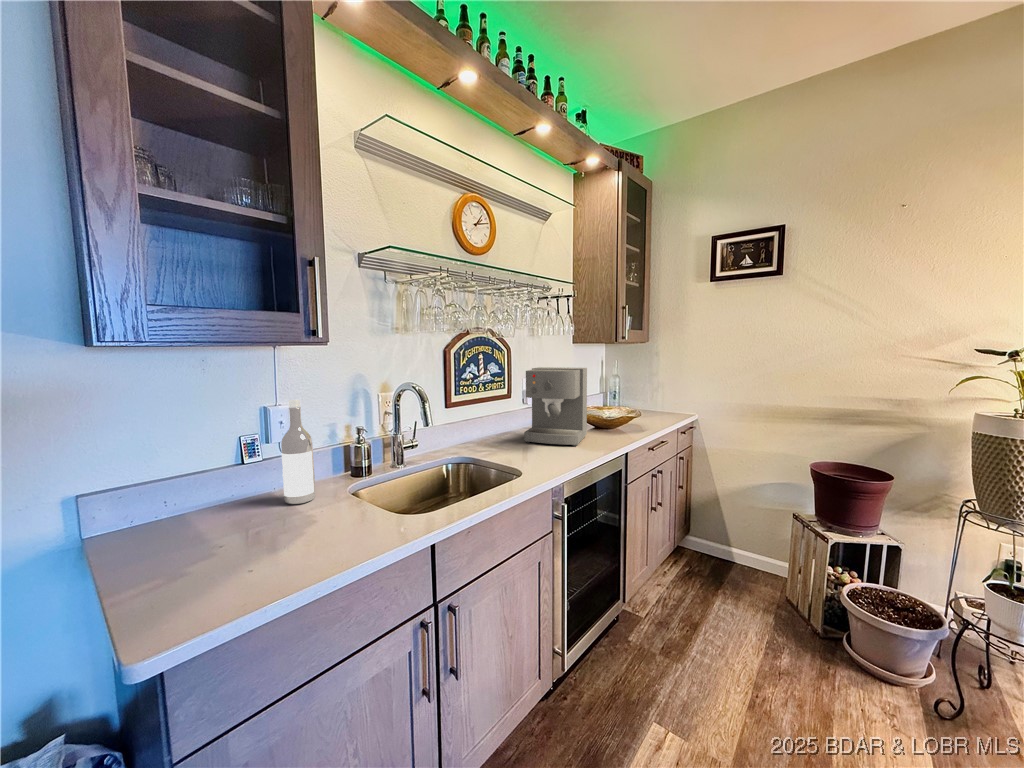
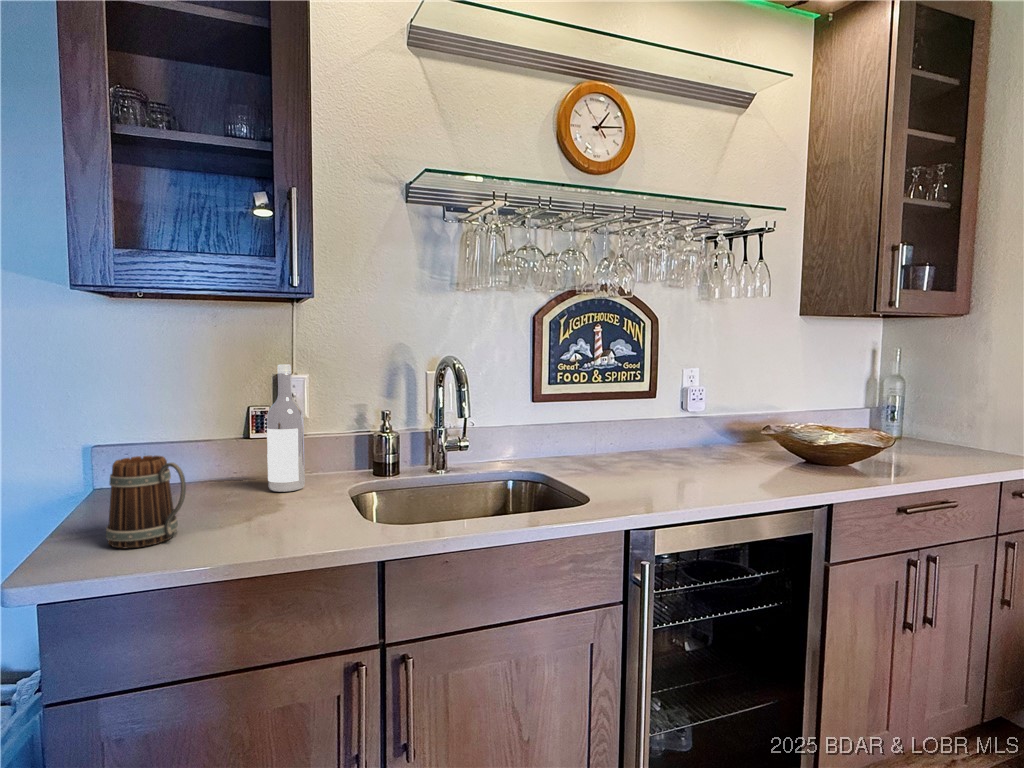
coffee maker: present [524,367,587,446] -> none [651,346,779,480]
beer mug: none [215,494,297,581] -> present [106,456,186,548]

